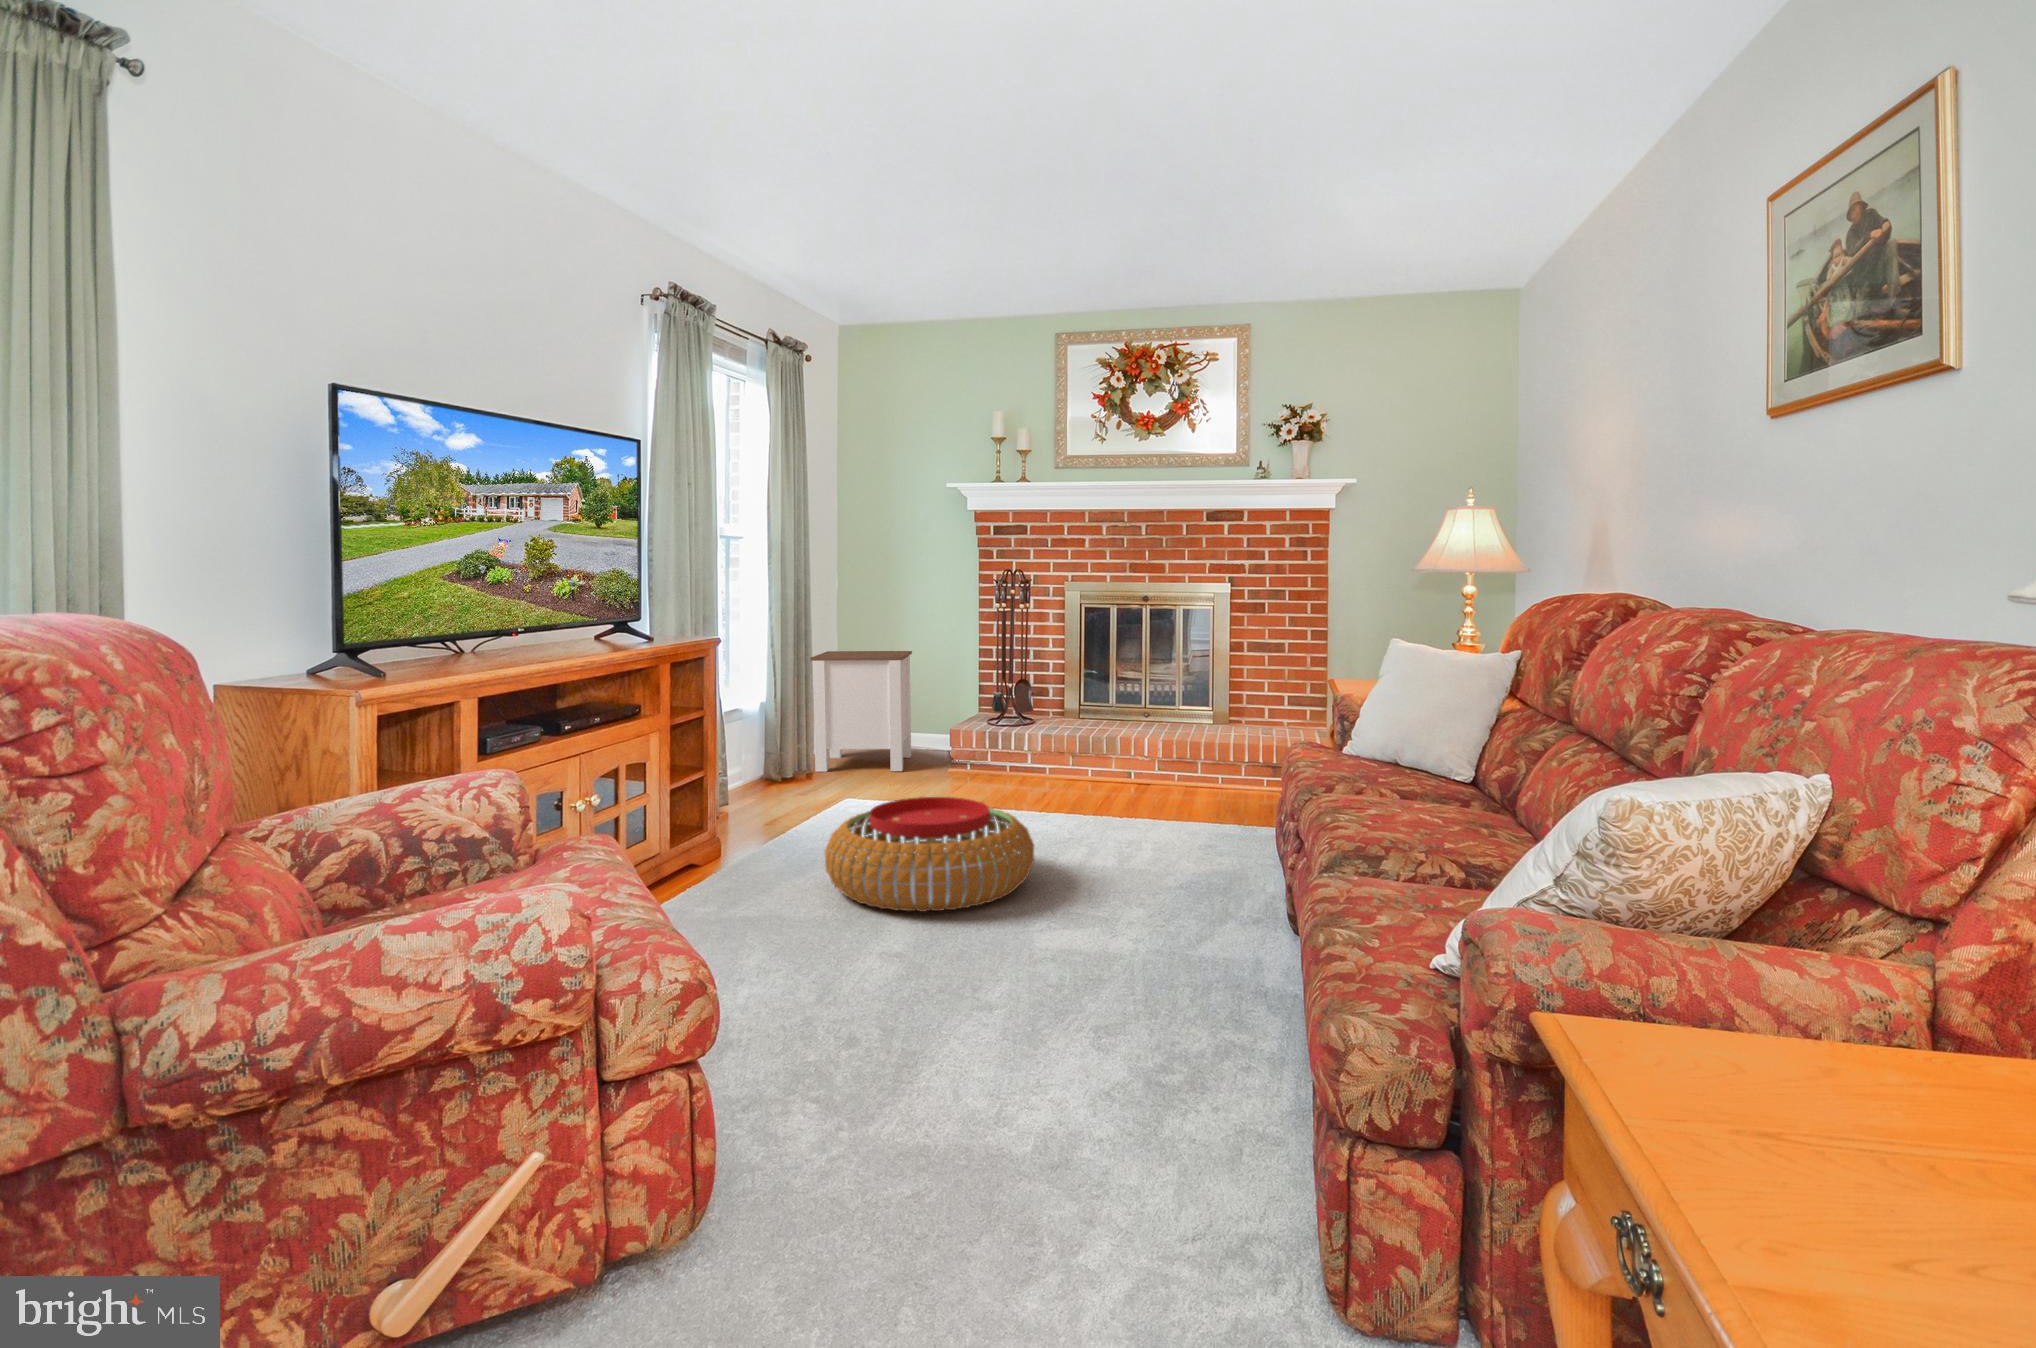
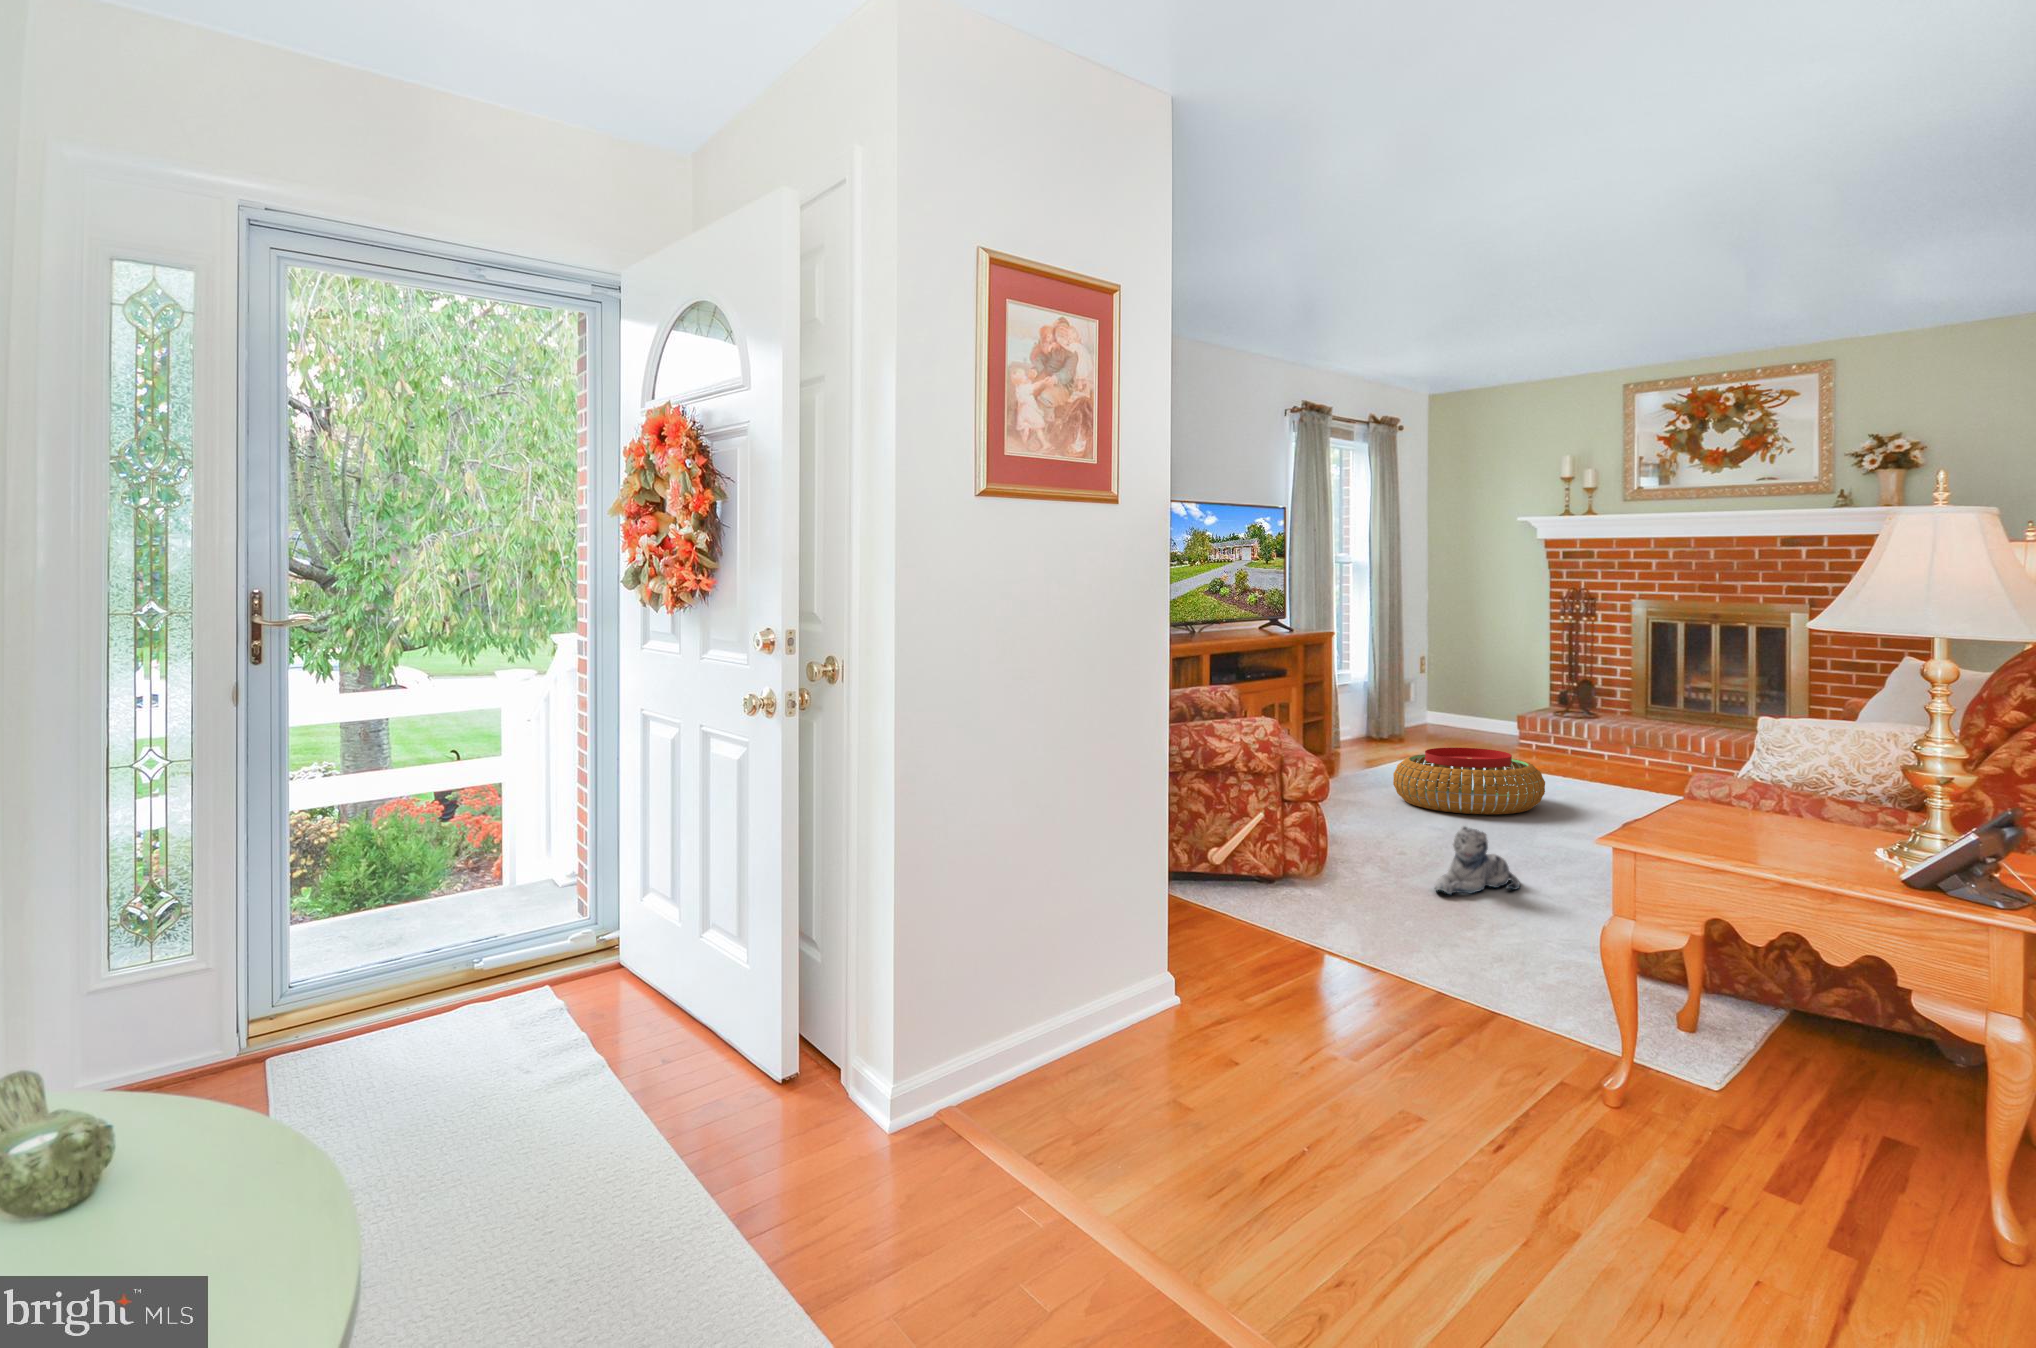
side table: present [810,651,912,772] -> none [1398,653,1486,749]
plush toy: none [956,1043,1100,1219] -> present [1435,827,1520,894]

